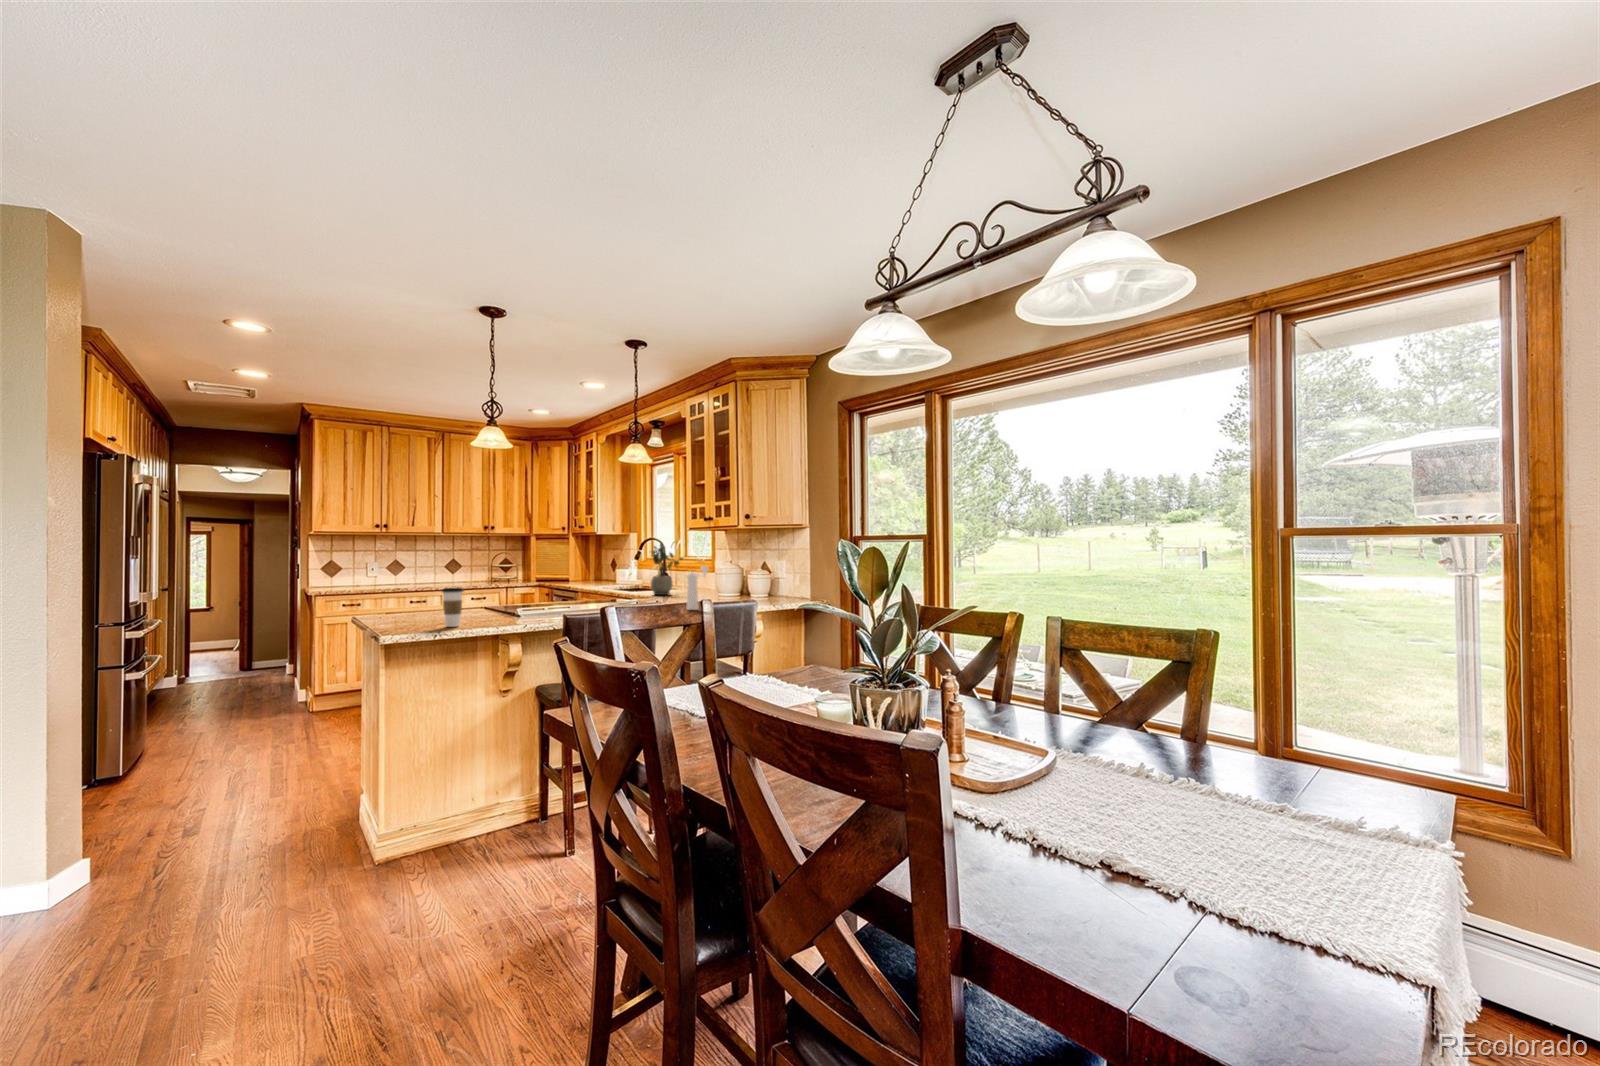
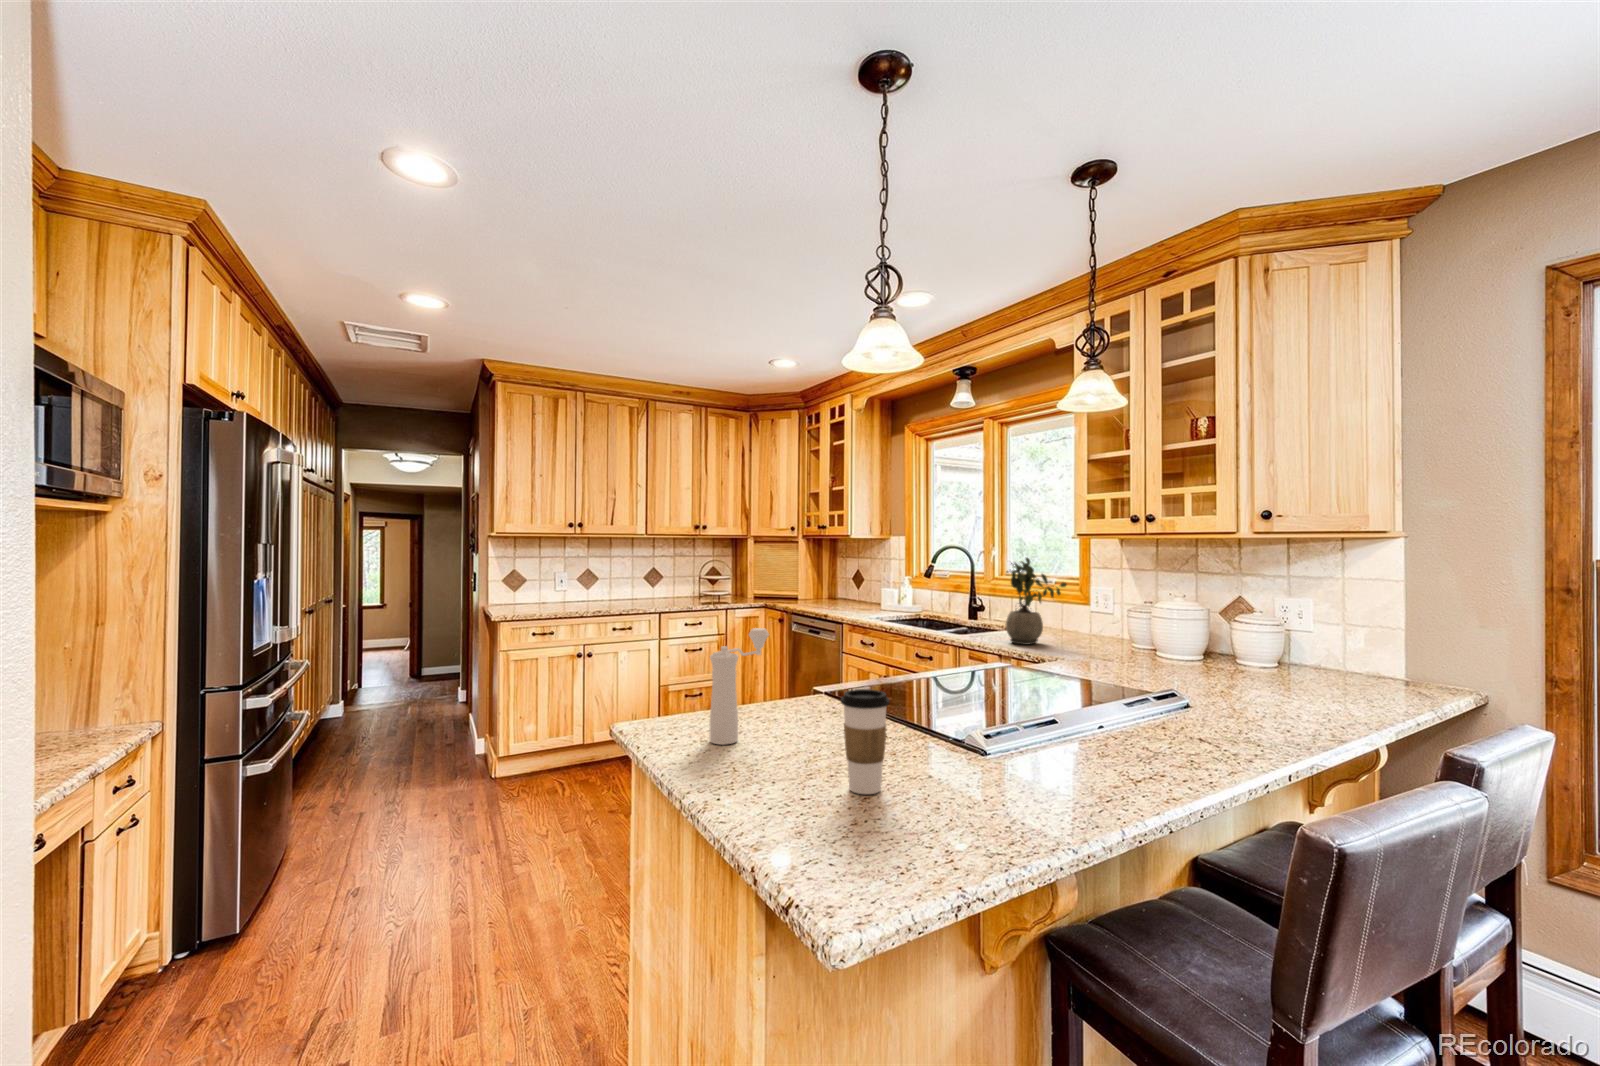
pepper mill: present [687,566,709,610] -> present [710,628,769,745]

